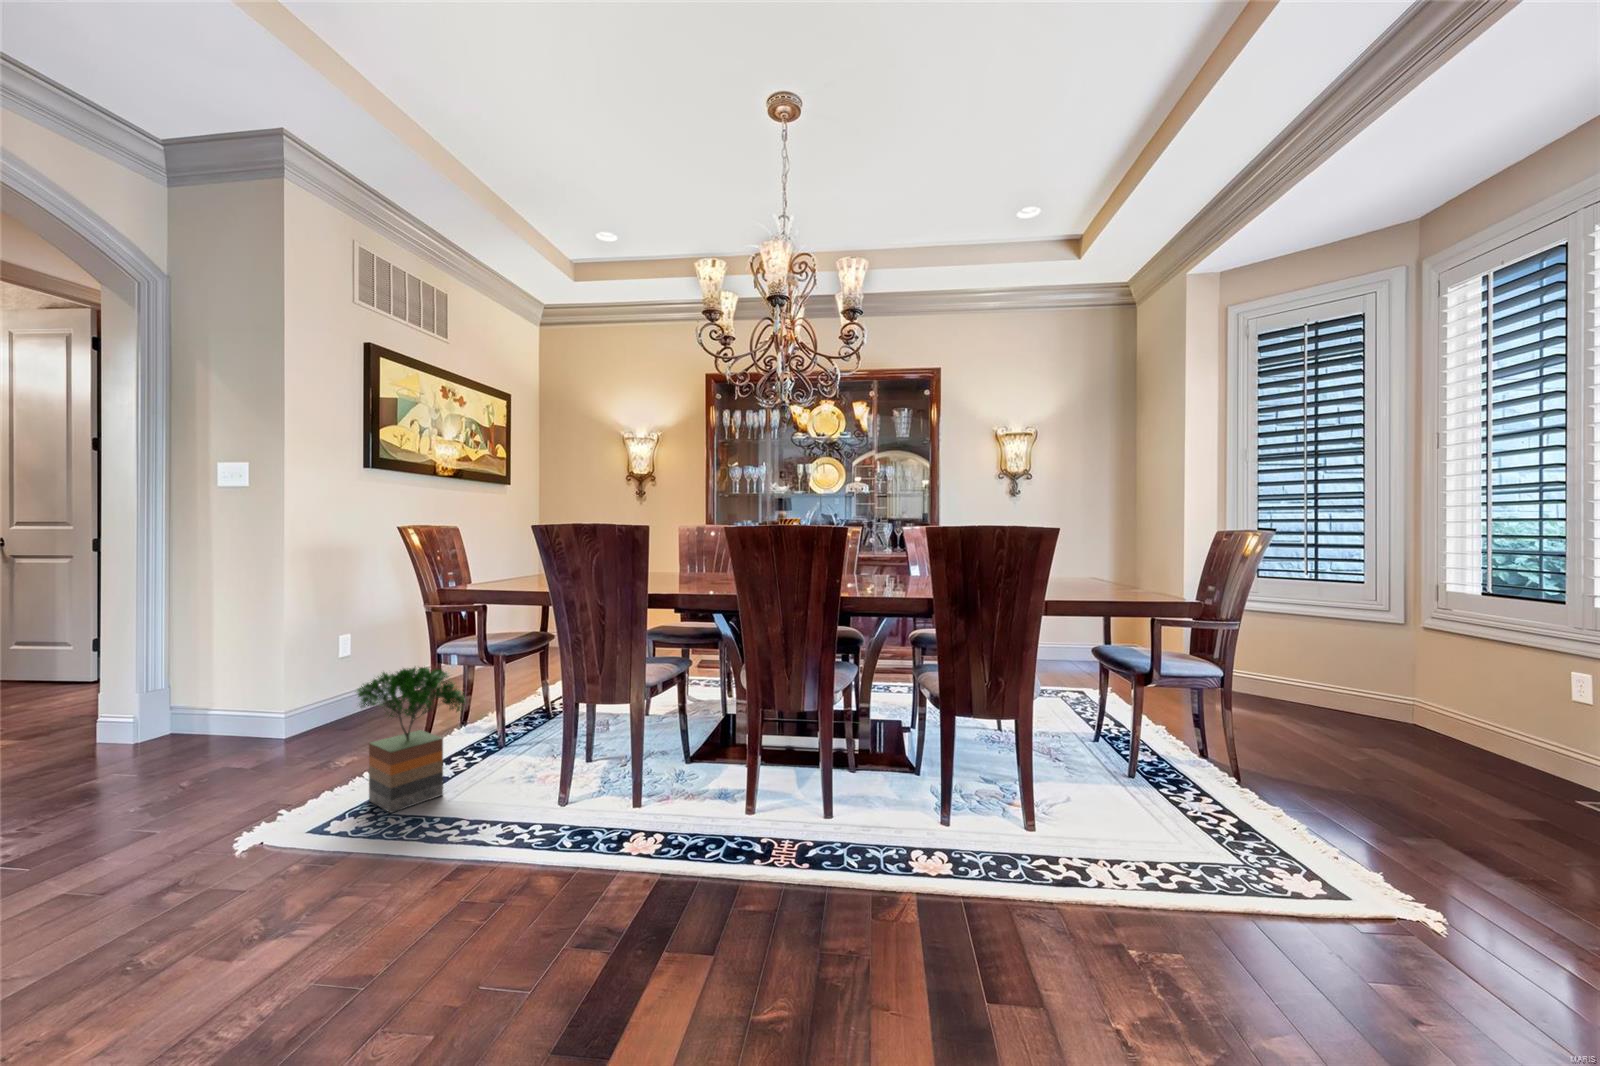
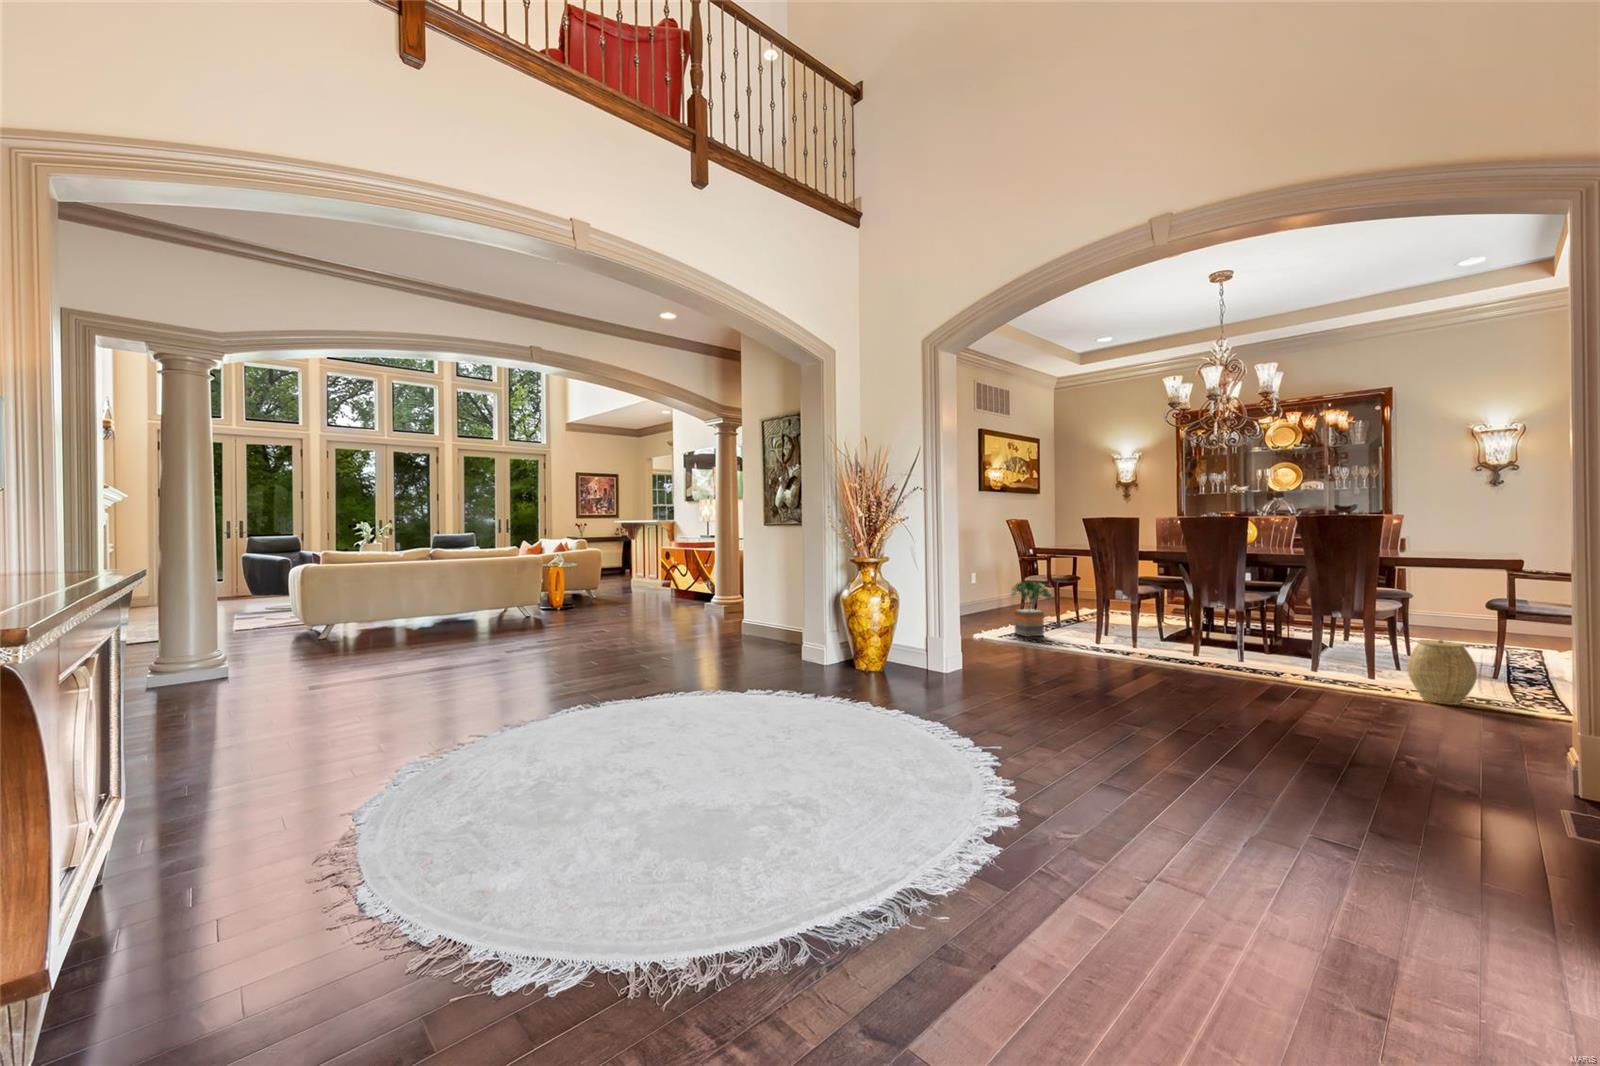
woven basket: none [1181,788,1317,951] -> present [1407,640,1477,705]

